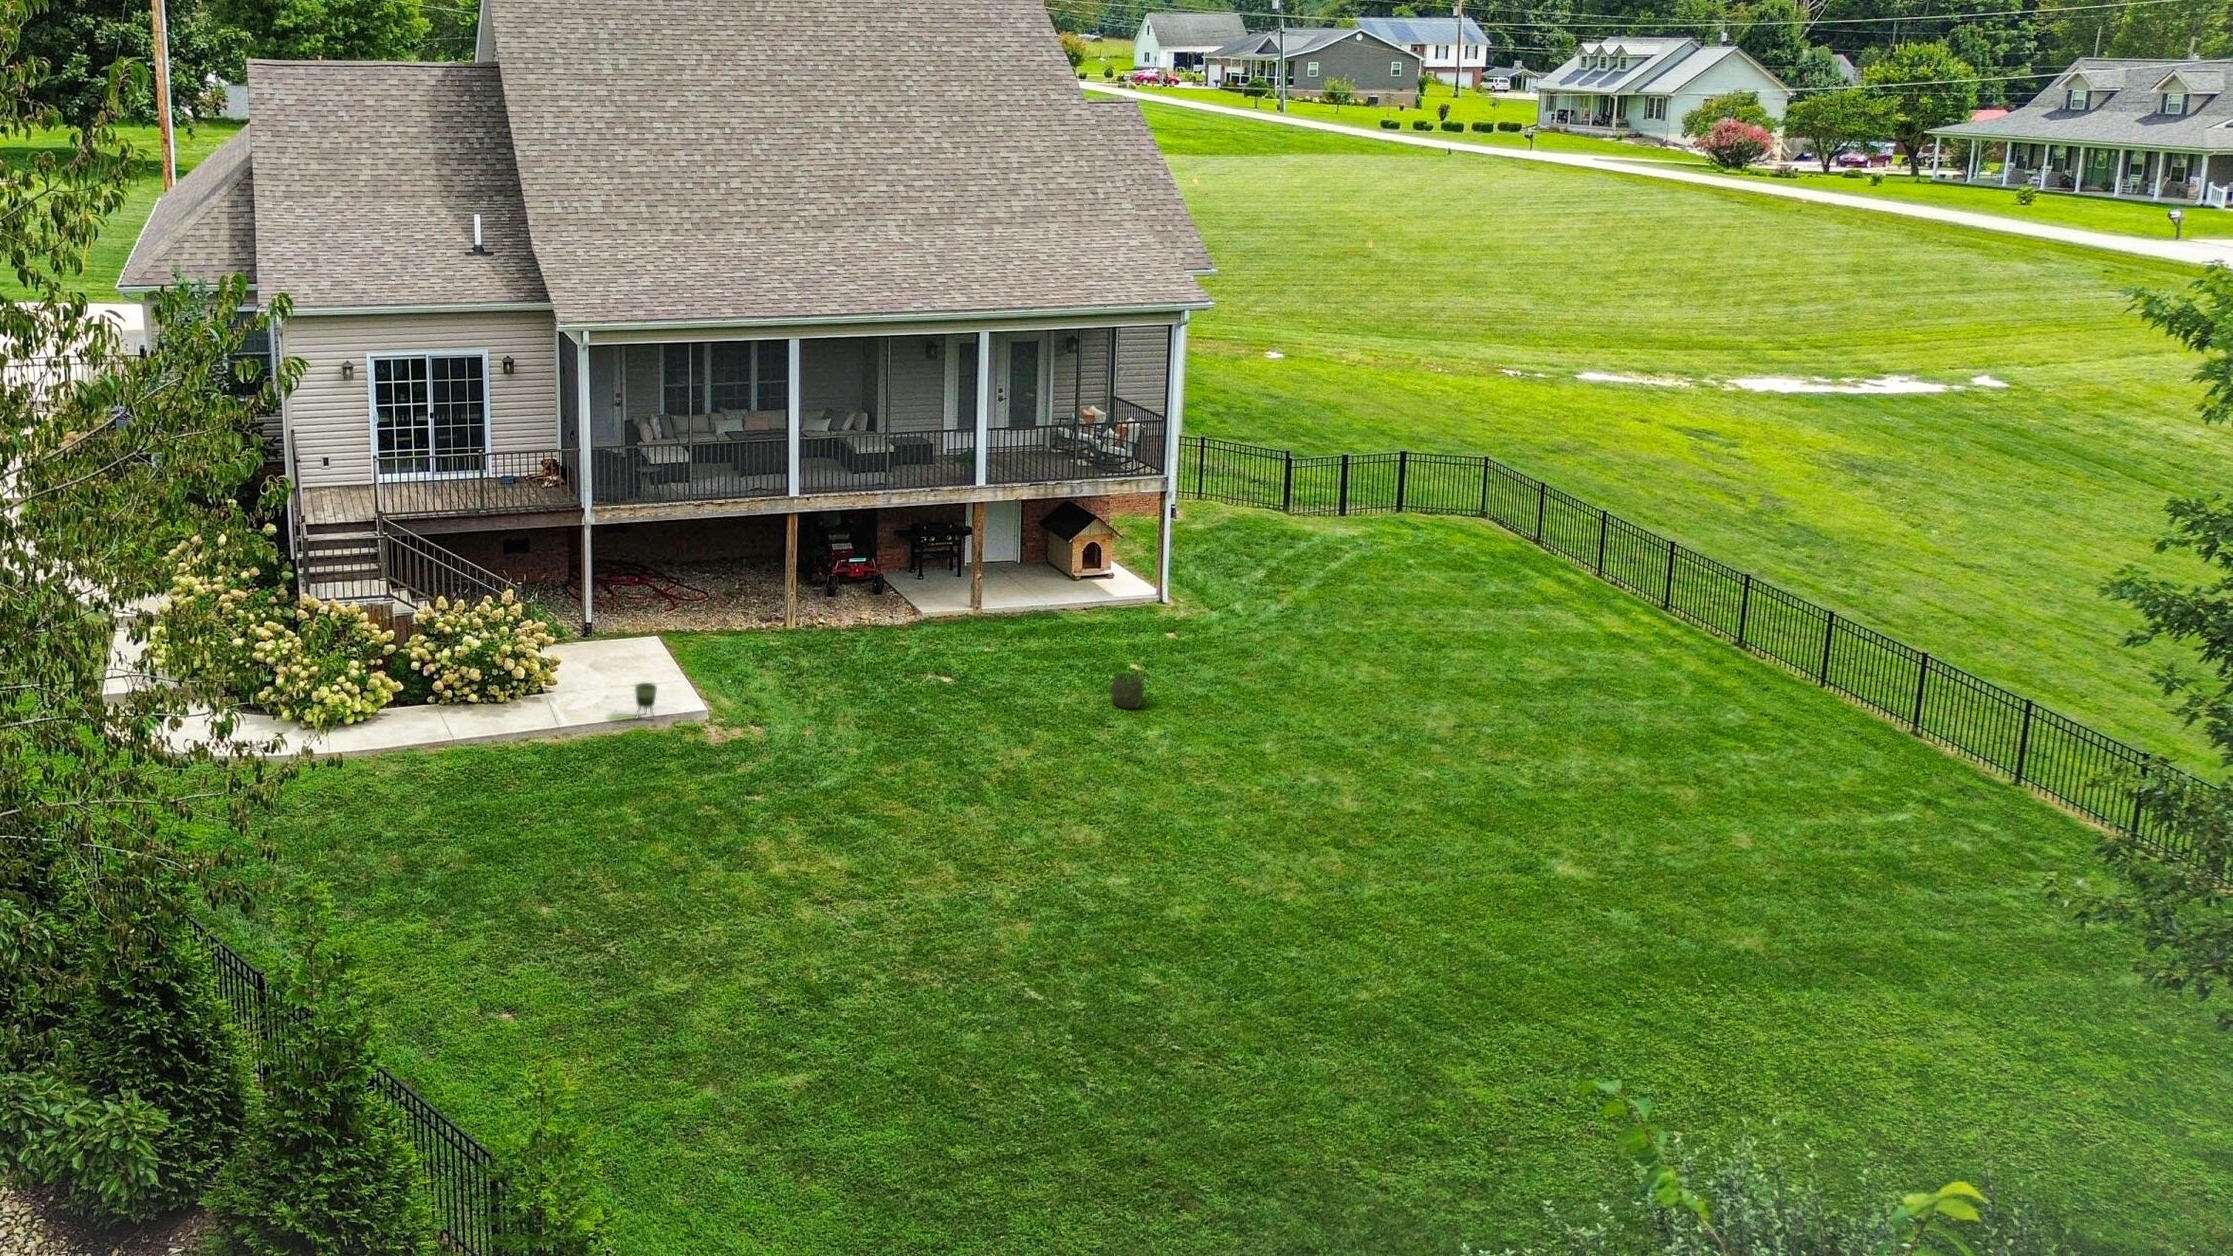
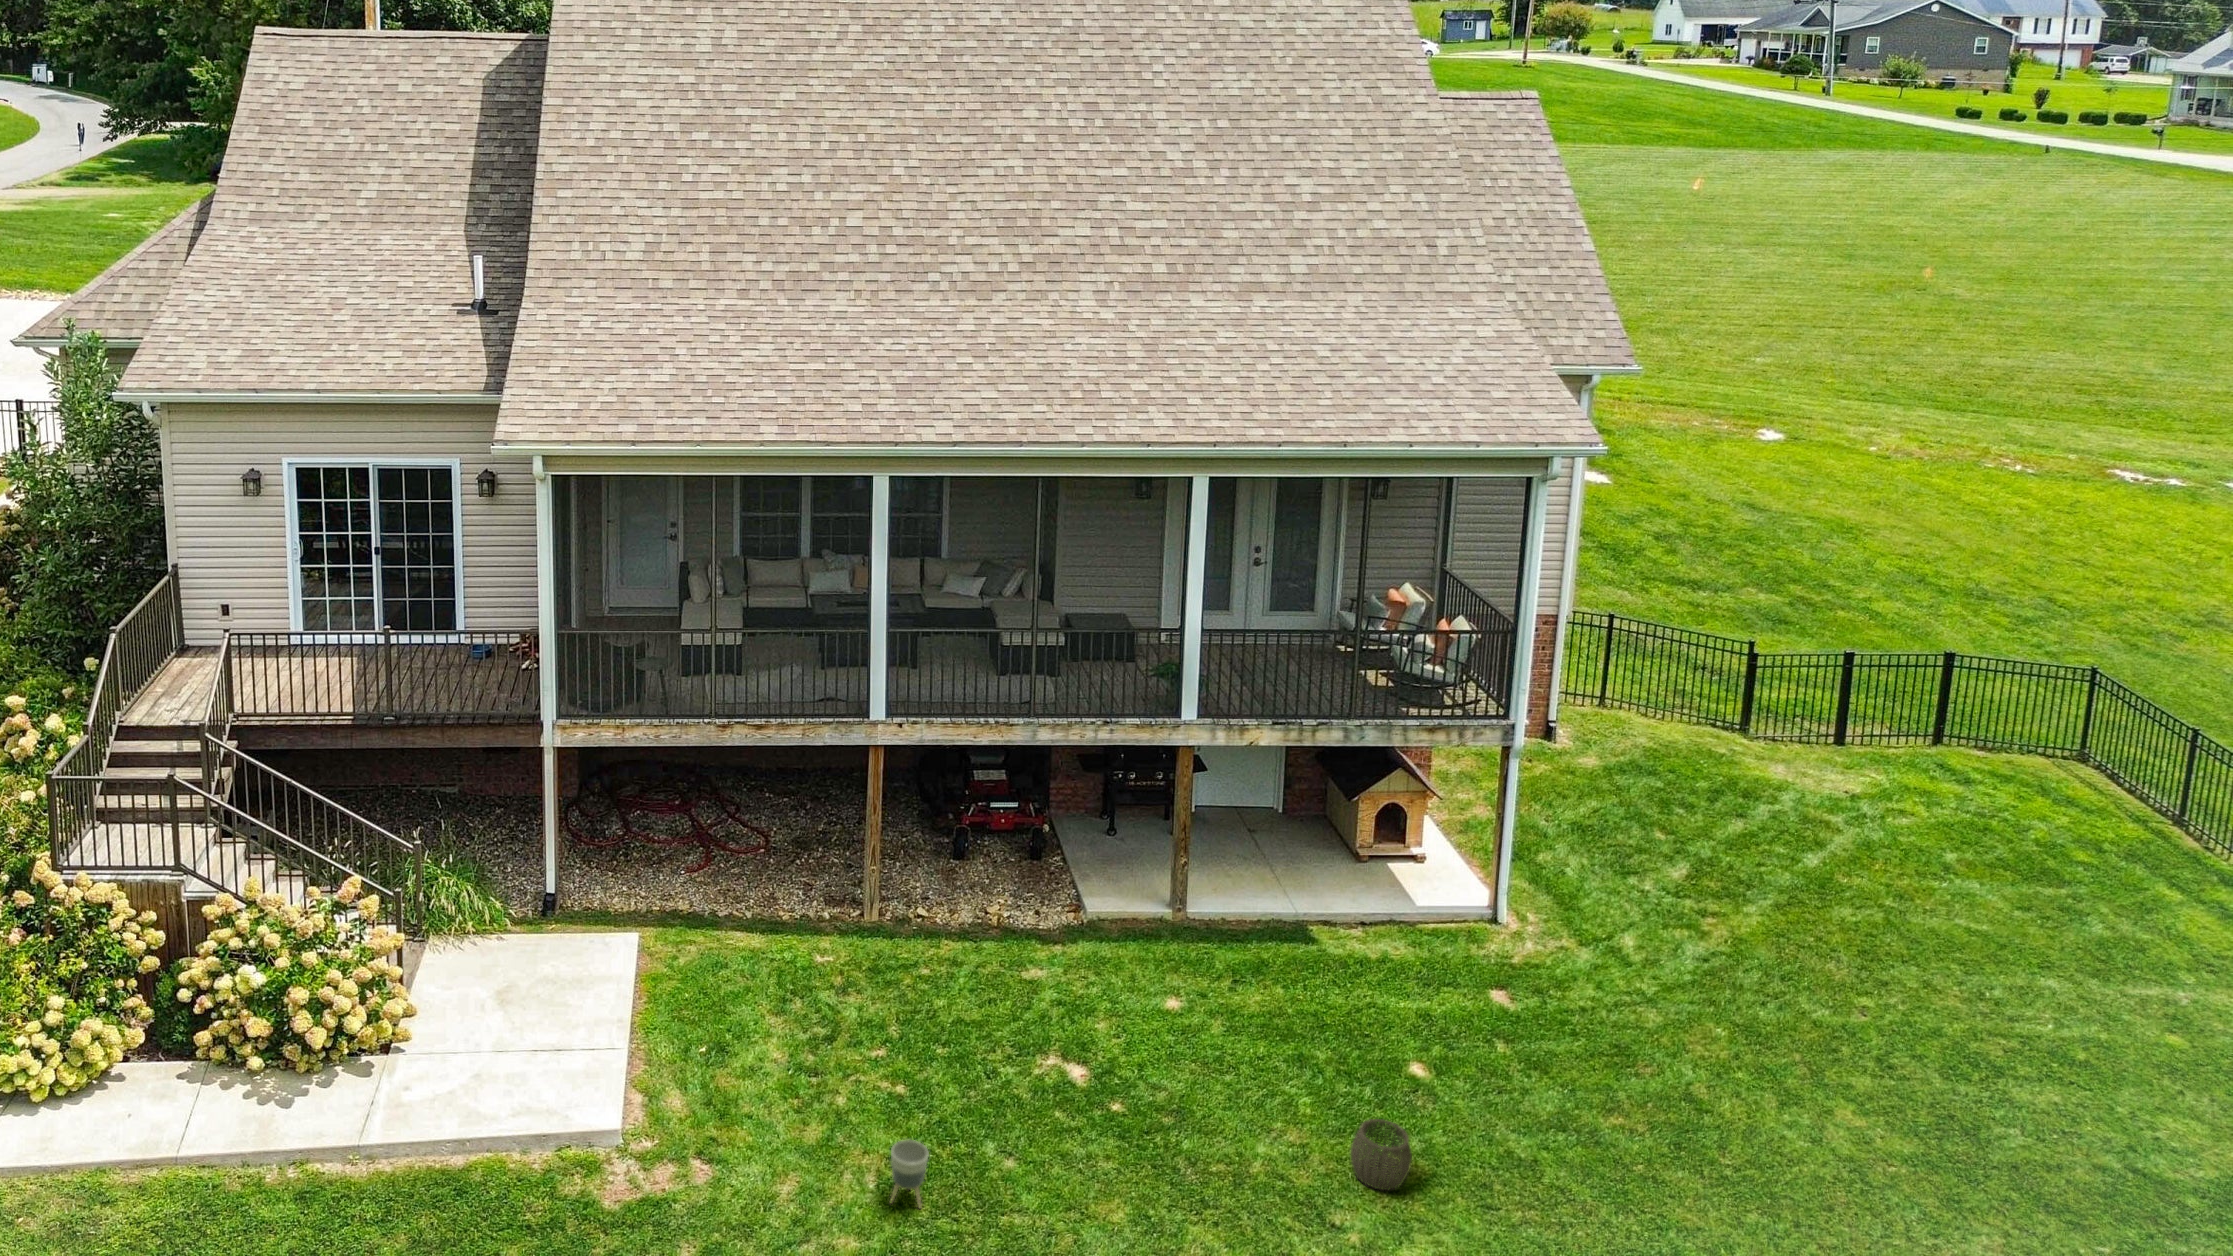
planter: present [635,683,657,716] -> present [890,1140,929,1208]

